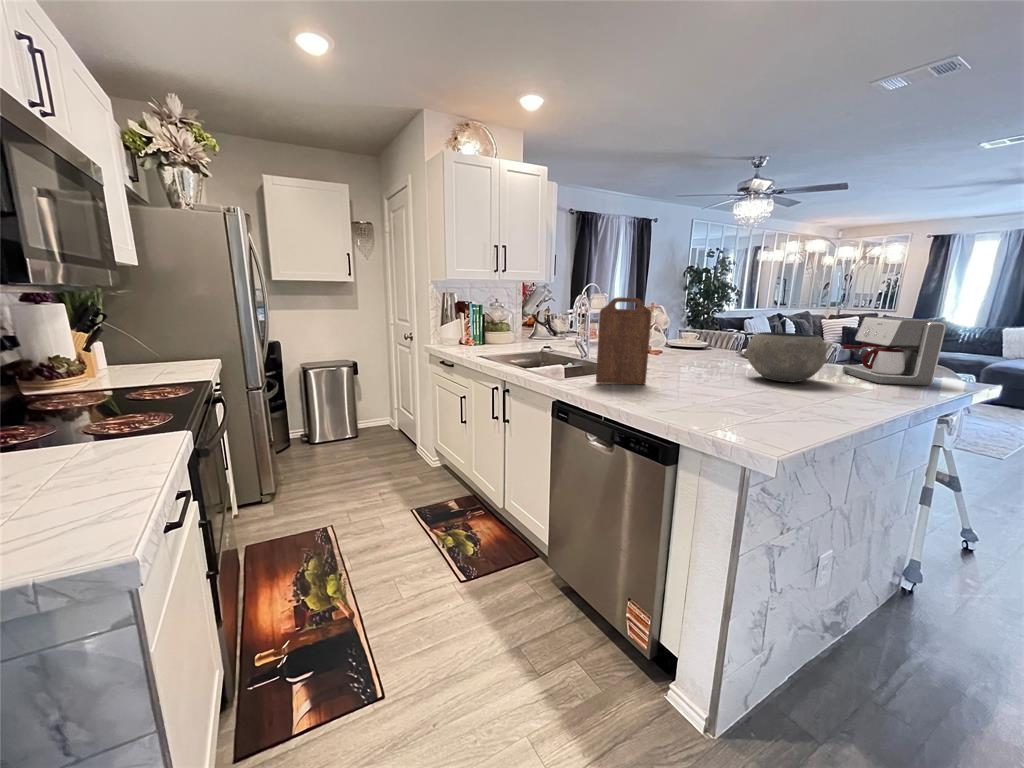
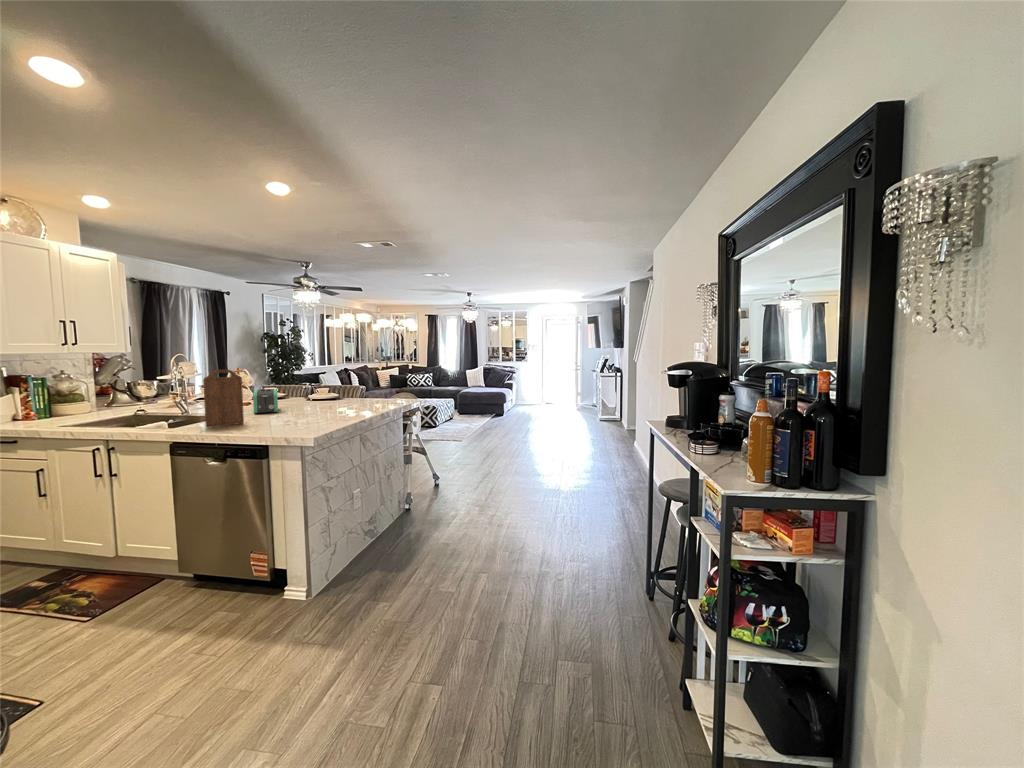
coffee maker: present [843,317,946,386] -> none [359,372,397,406]
toaster: none [662,332,699,370] -> present [253,389,278,414]
ceramic bowl: present [744,332,828,382] -> none [306,384,349,411]

